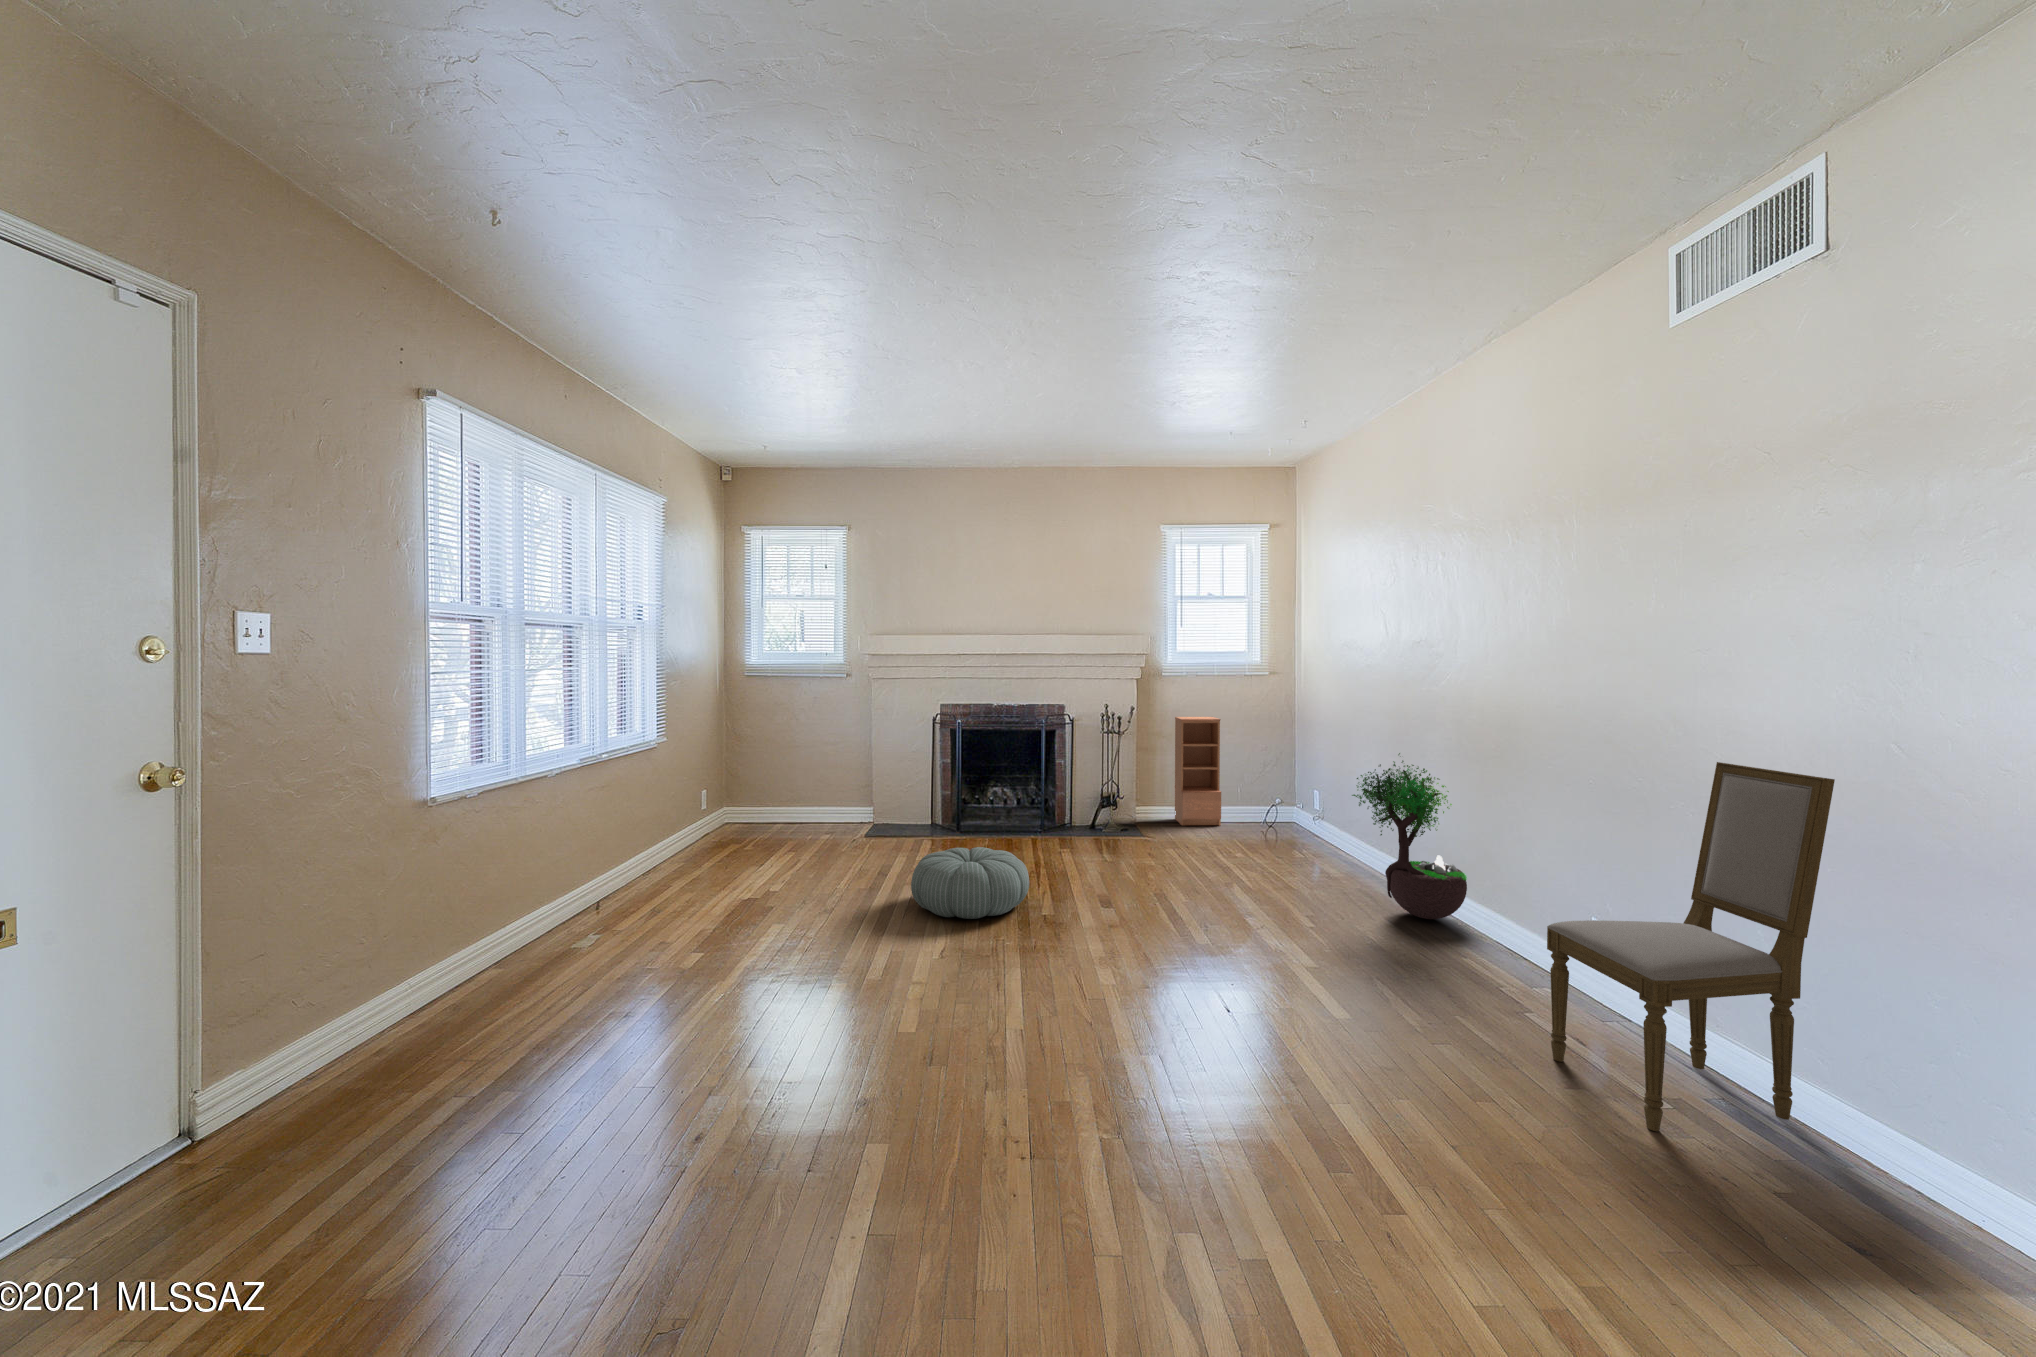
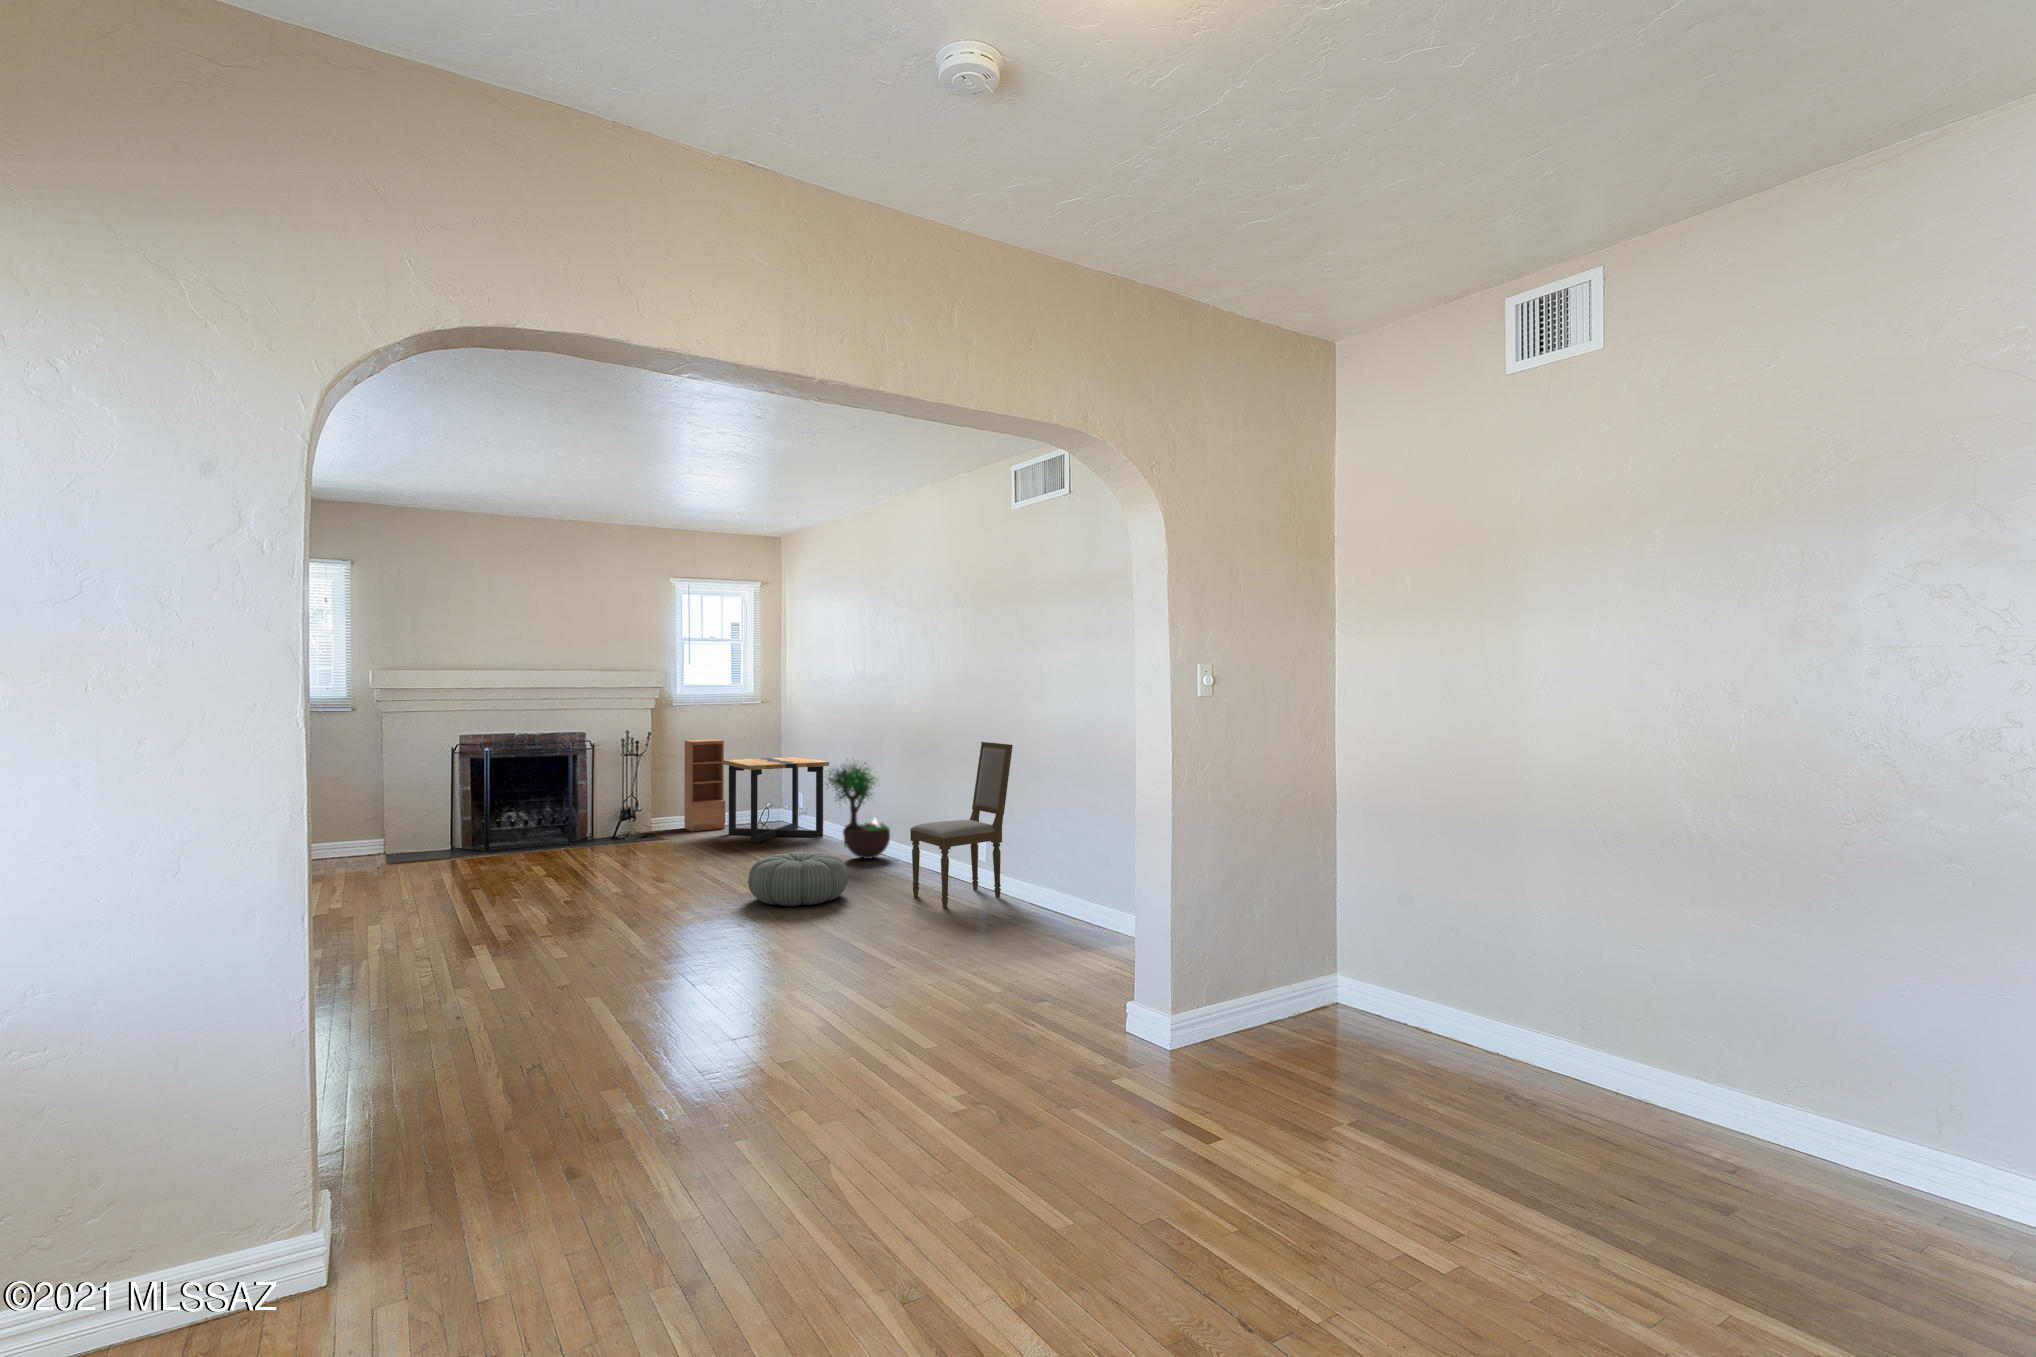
side table: none [1218,744,1359,858] -> present [723,757,829,843]
pouf: present [911,847,1029,919] -> present [748,852,847,906]

